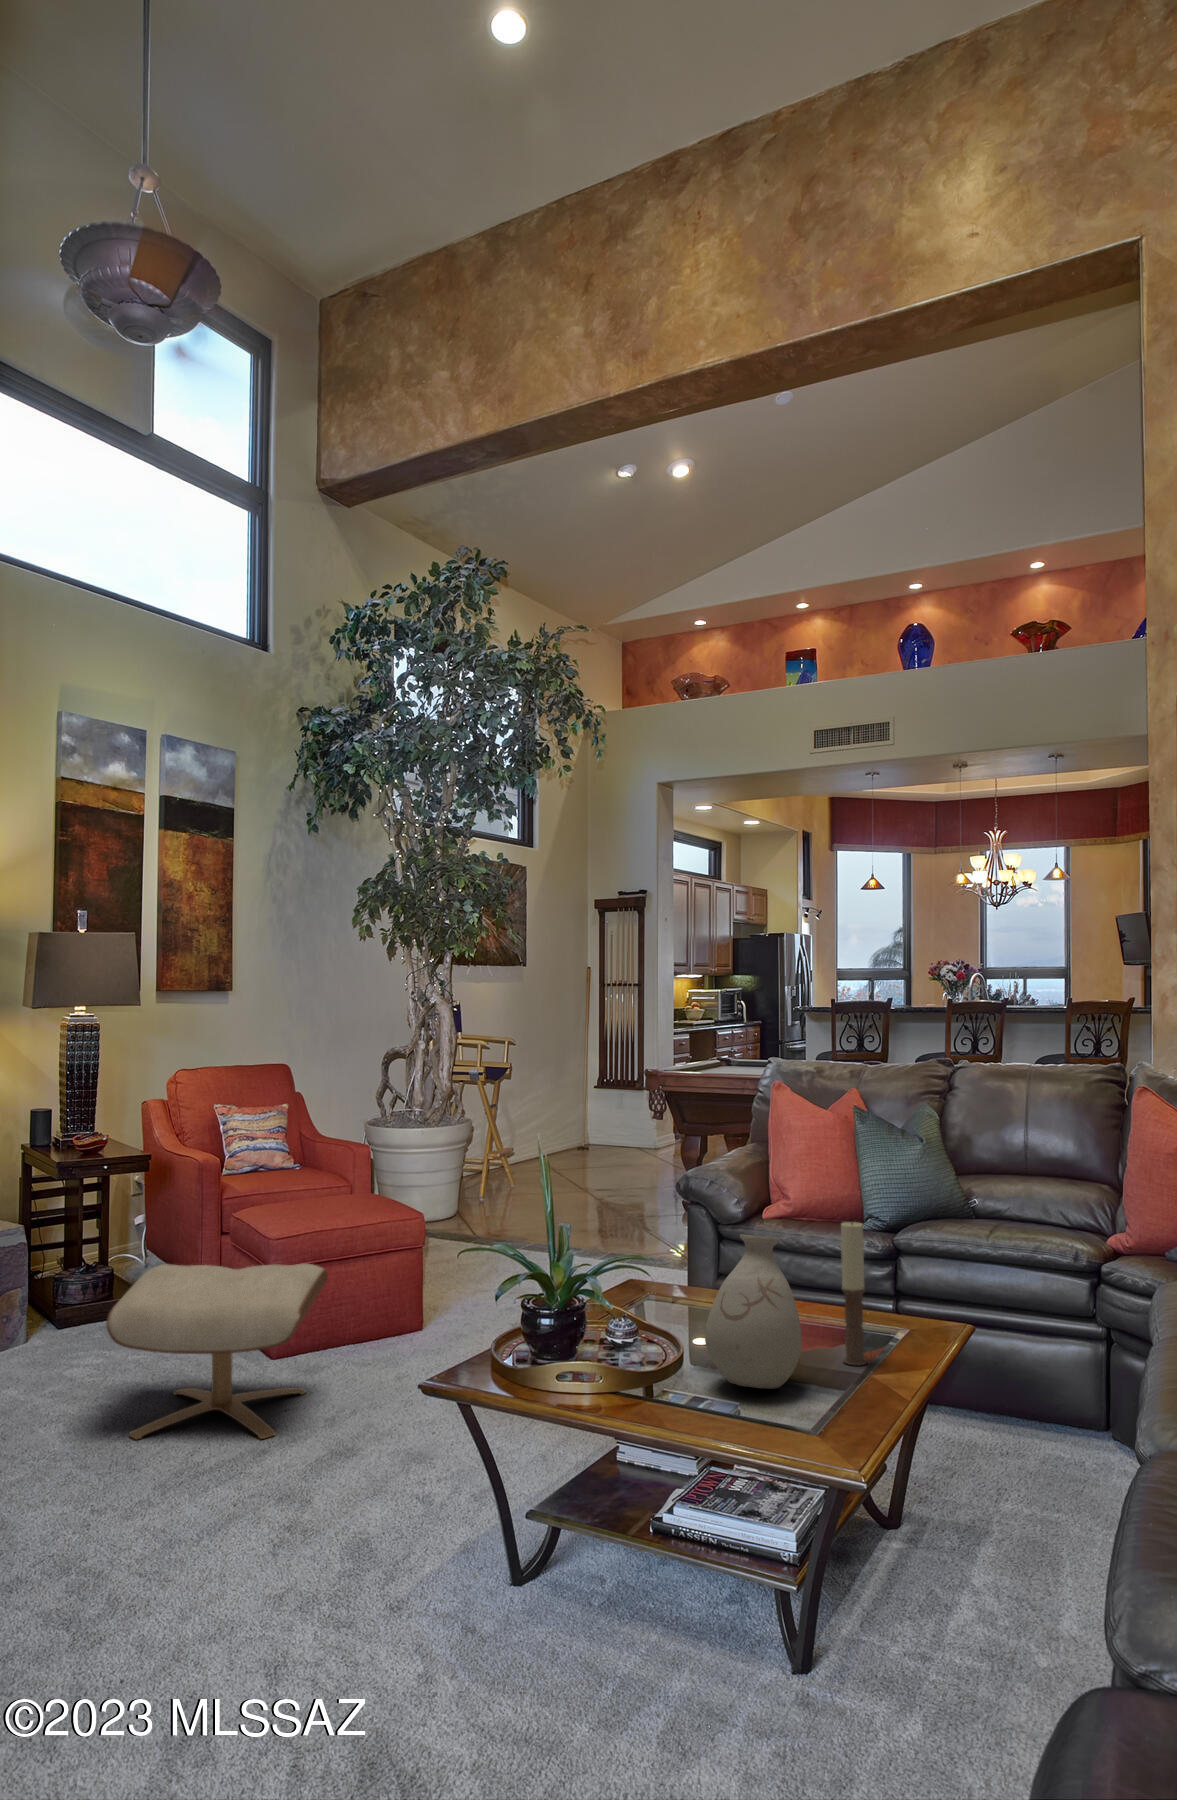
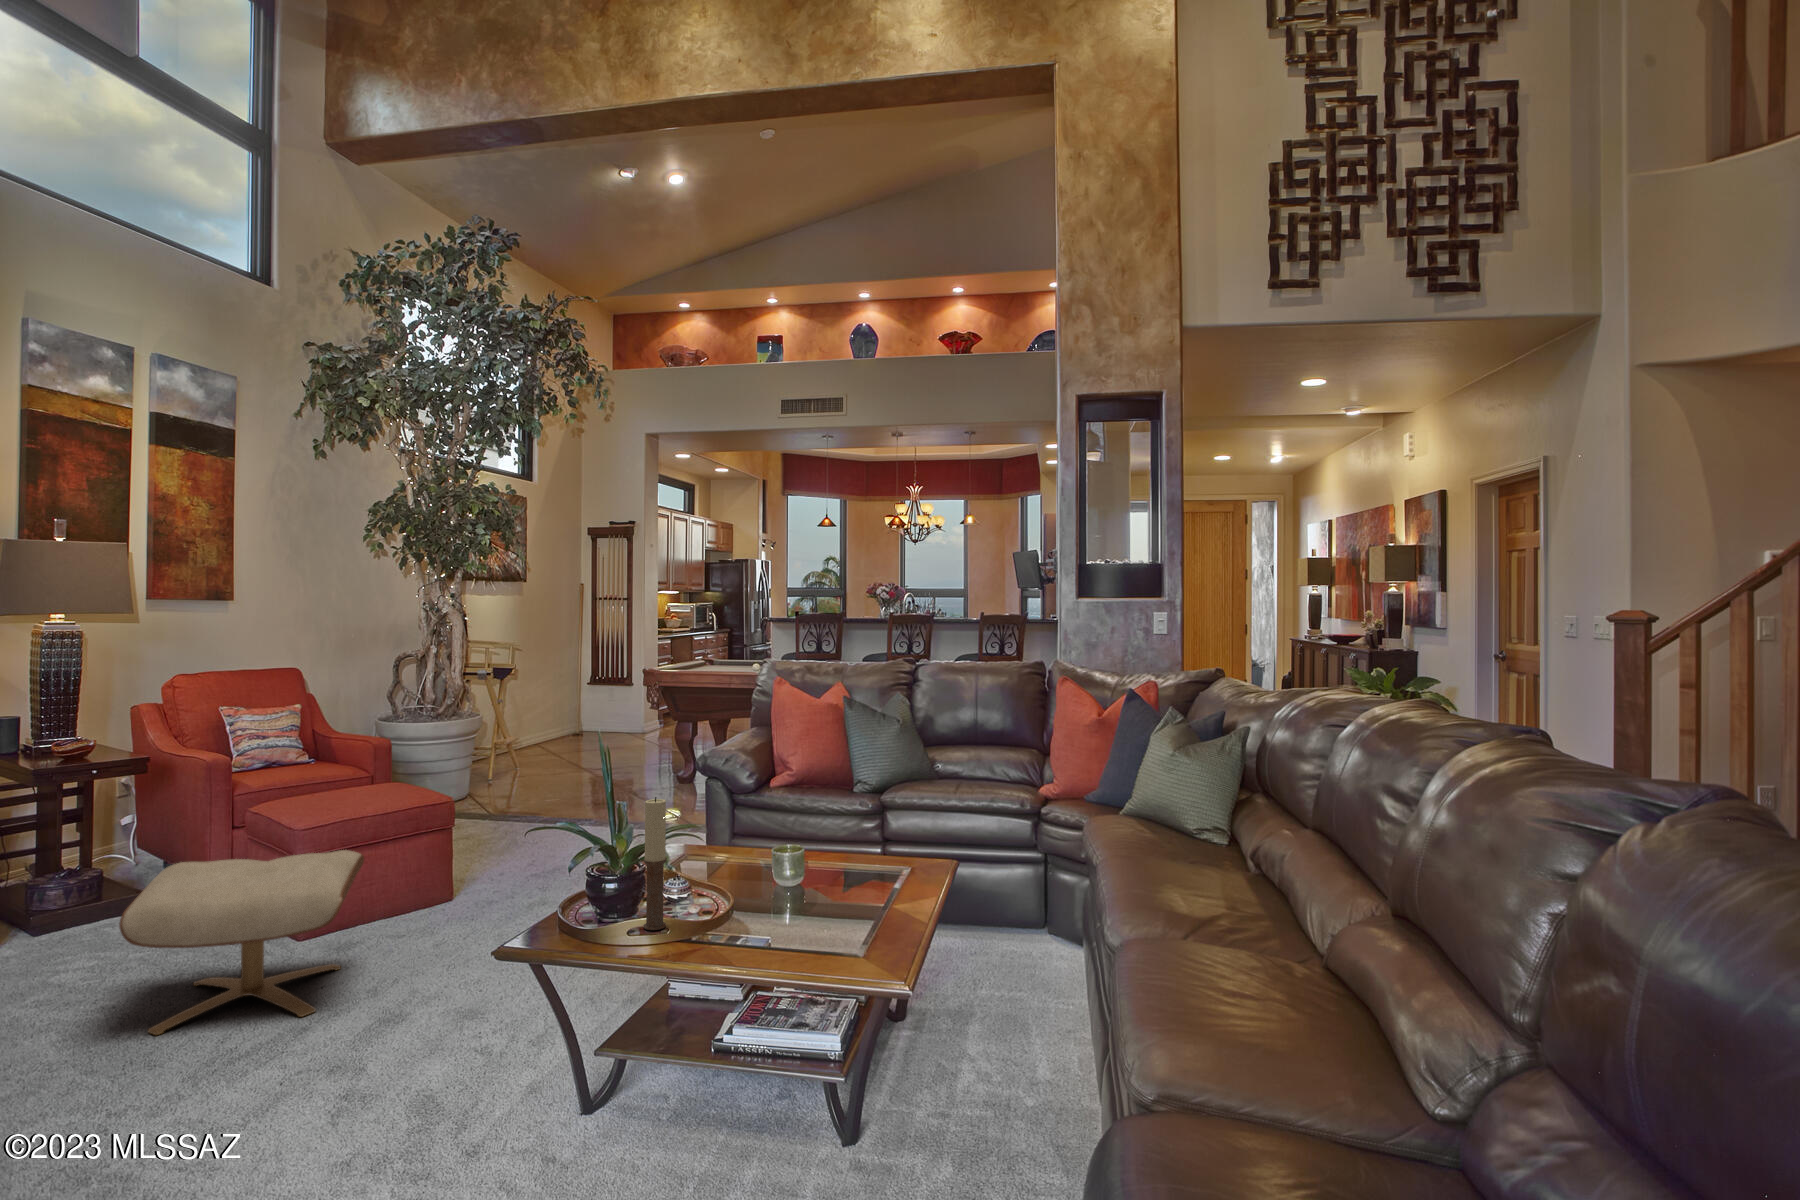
candle: present [841,1221,867,1365] -> present [644,797,667,930]
vase: present [705,1234,802,1389] -> none [754,798,833,922]

